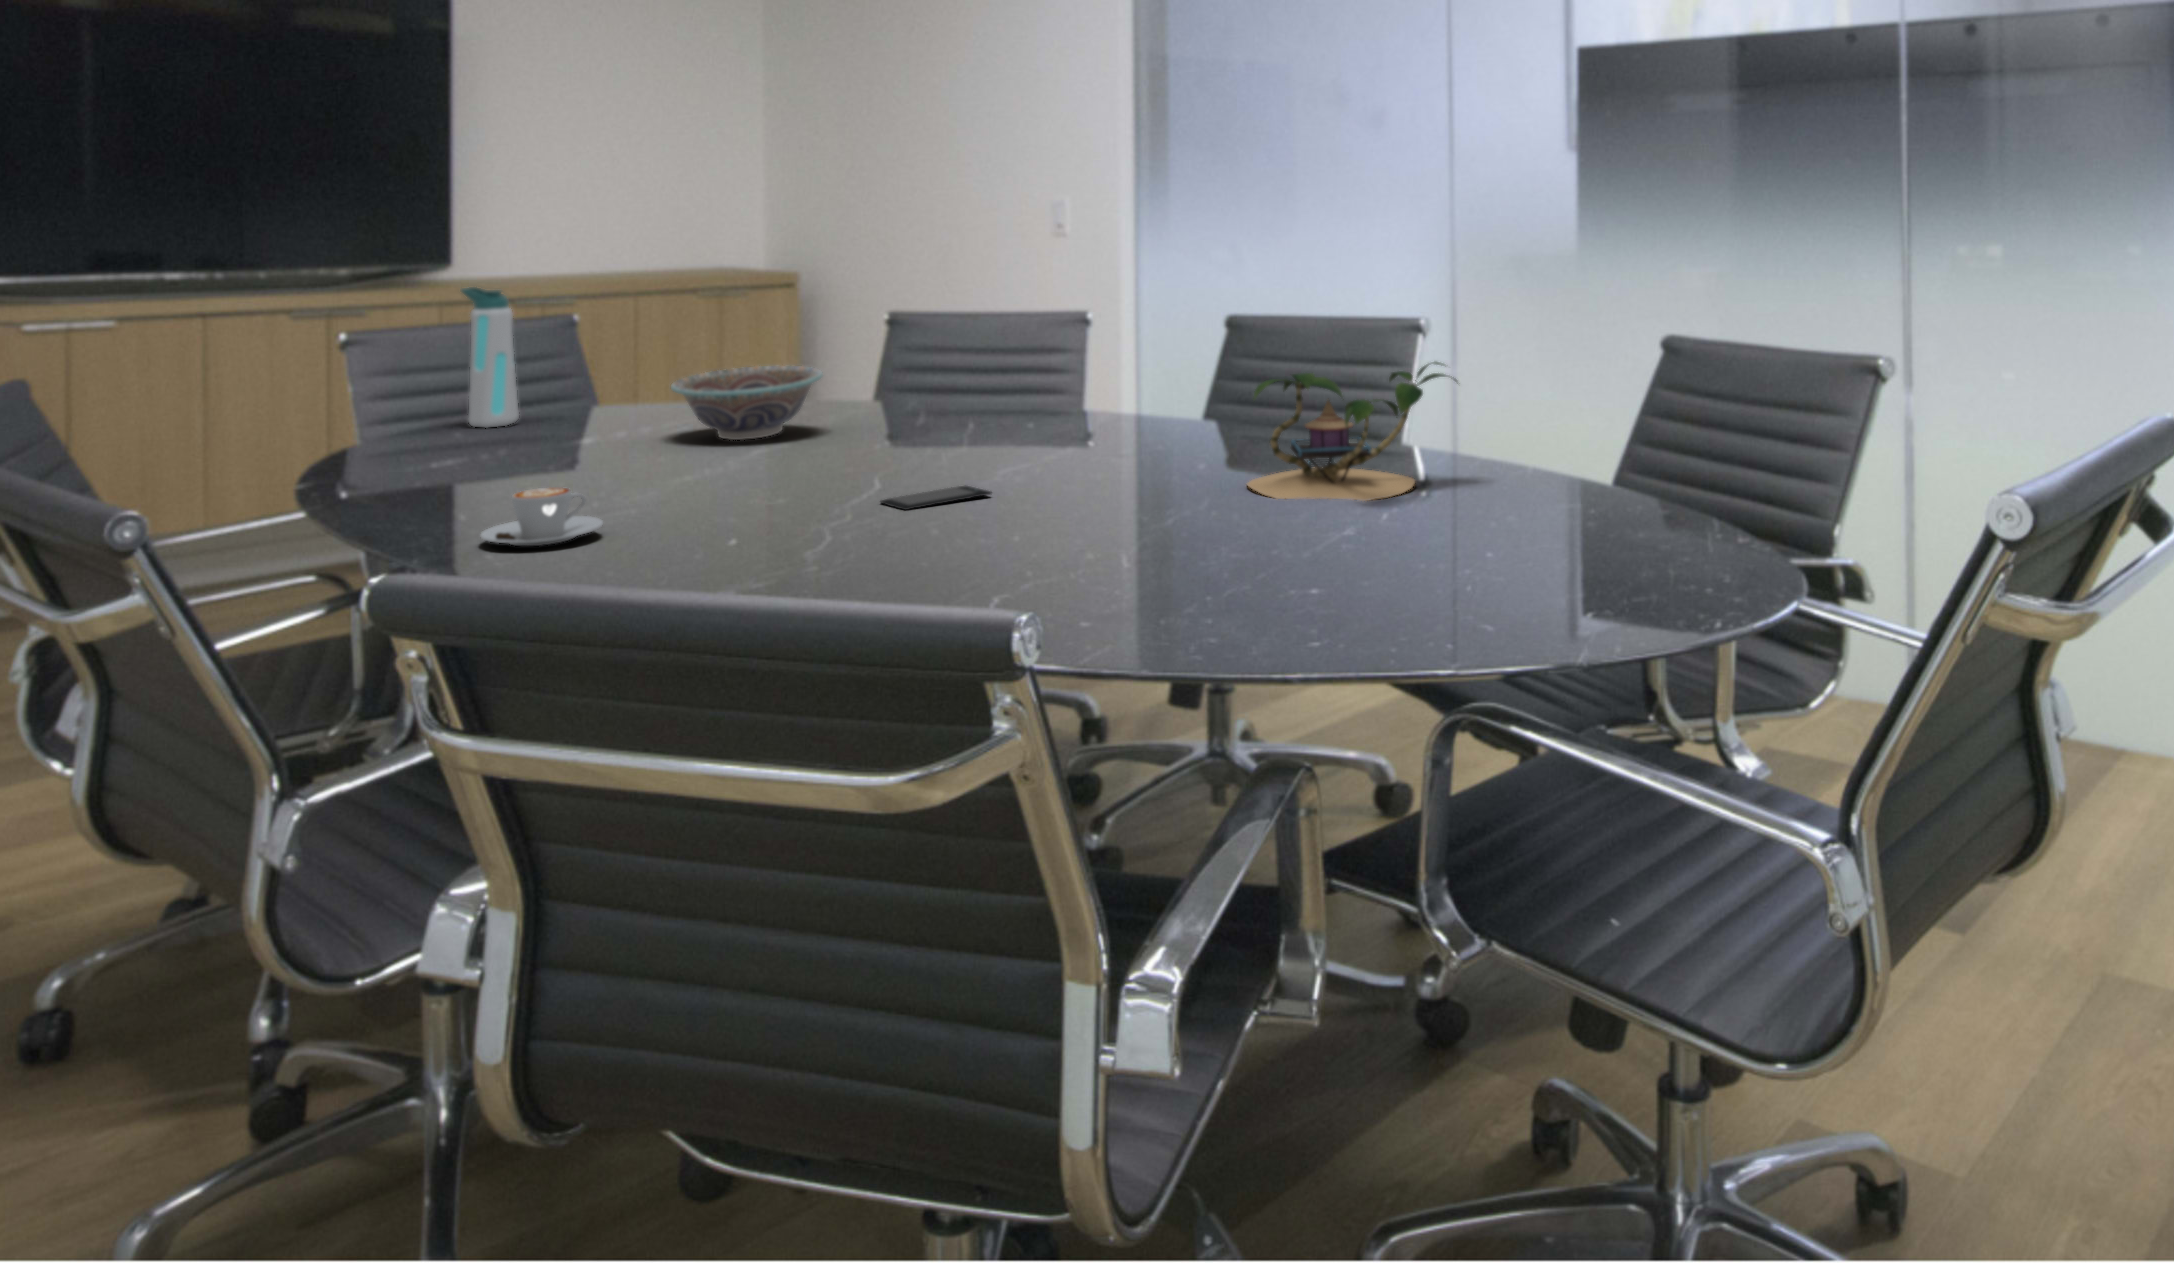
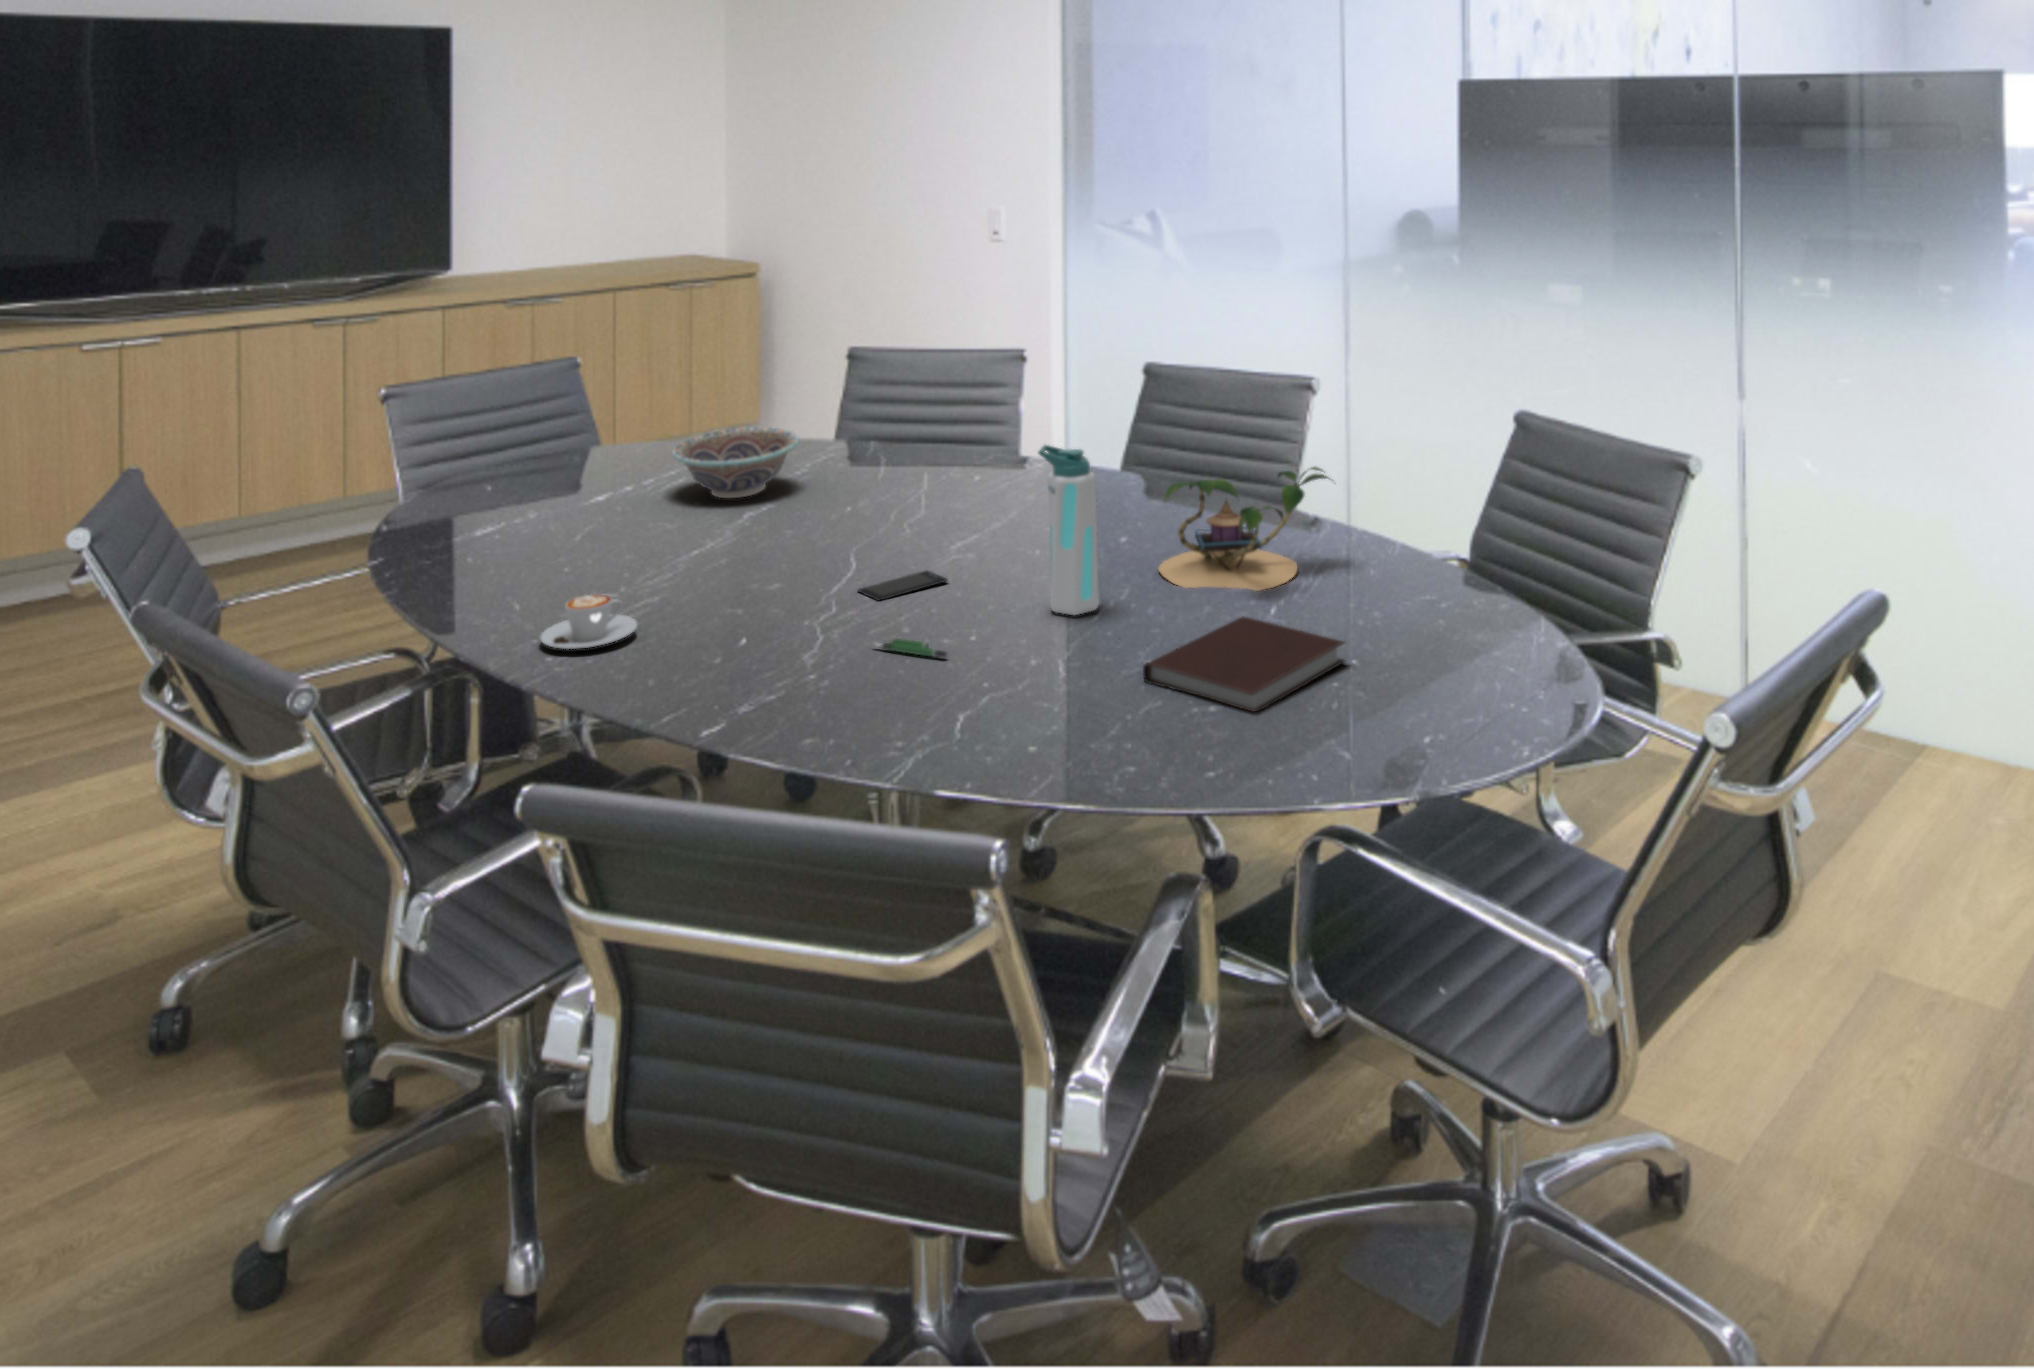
water bottle: present [461,287,519,428] -> present [1038,445,1099,615]
notebook: none [1228,508,1481,593] -> present [1143,616,1345,712]
pen: none [891,530,984,550] -> present [874,637,947,657]

